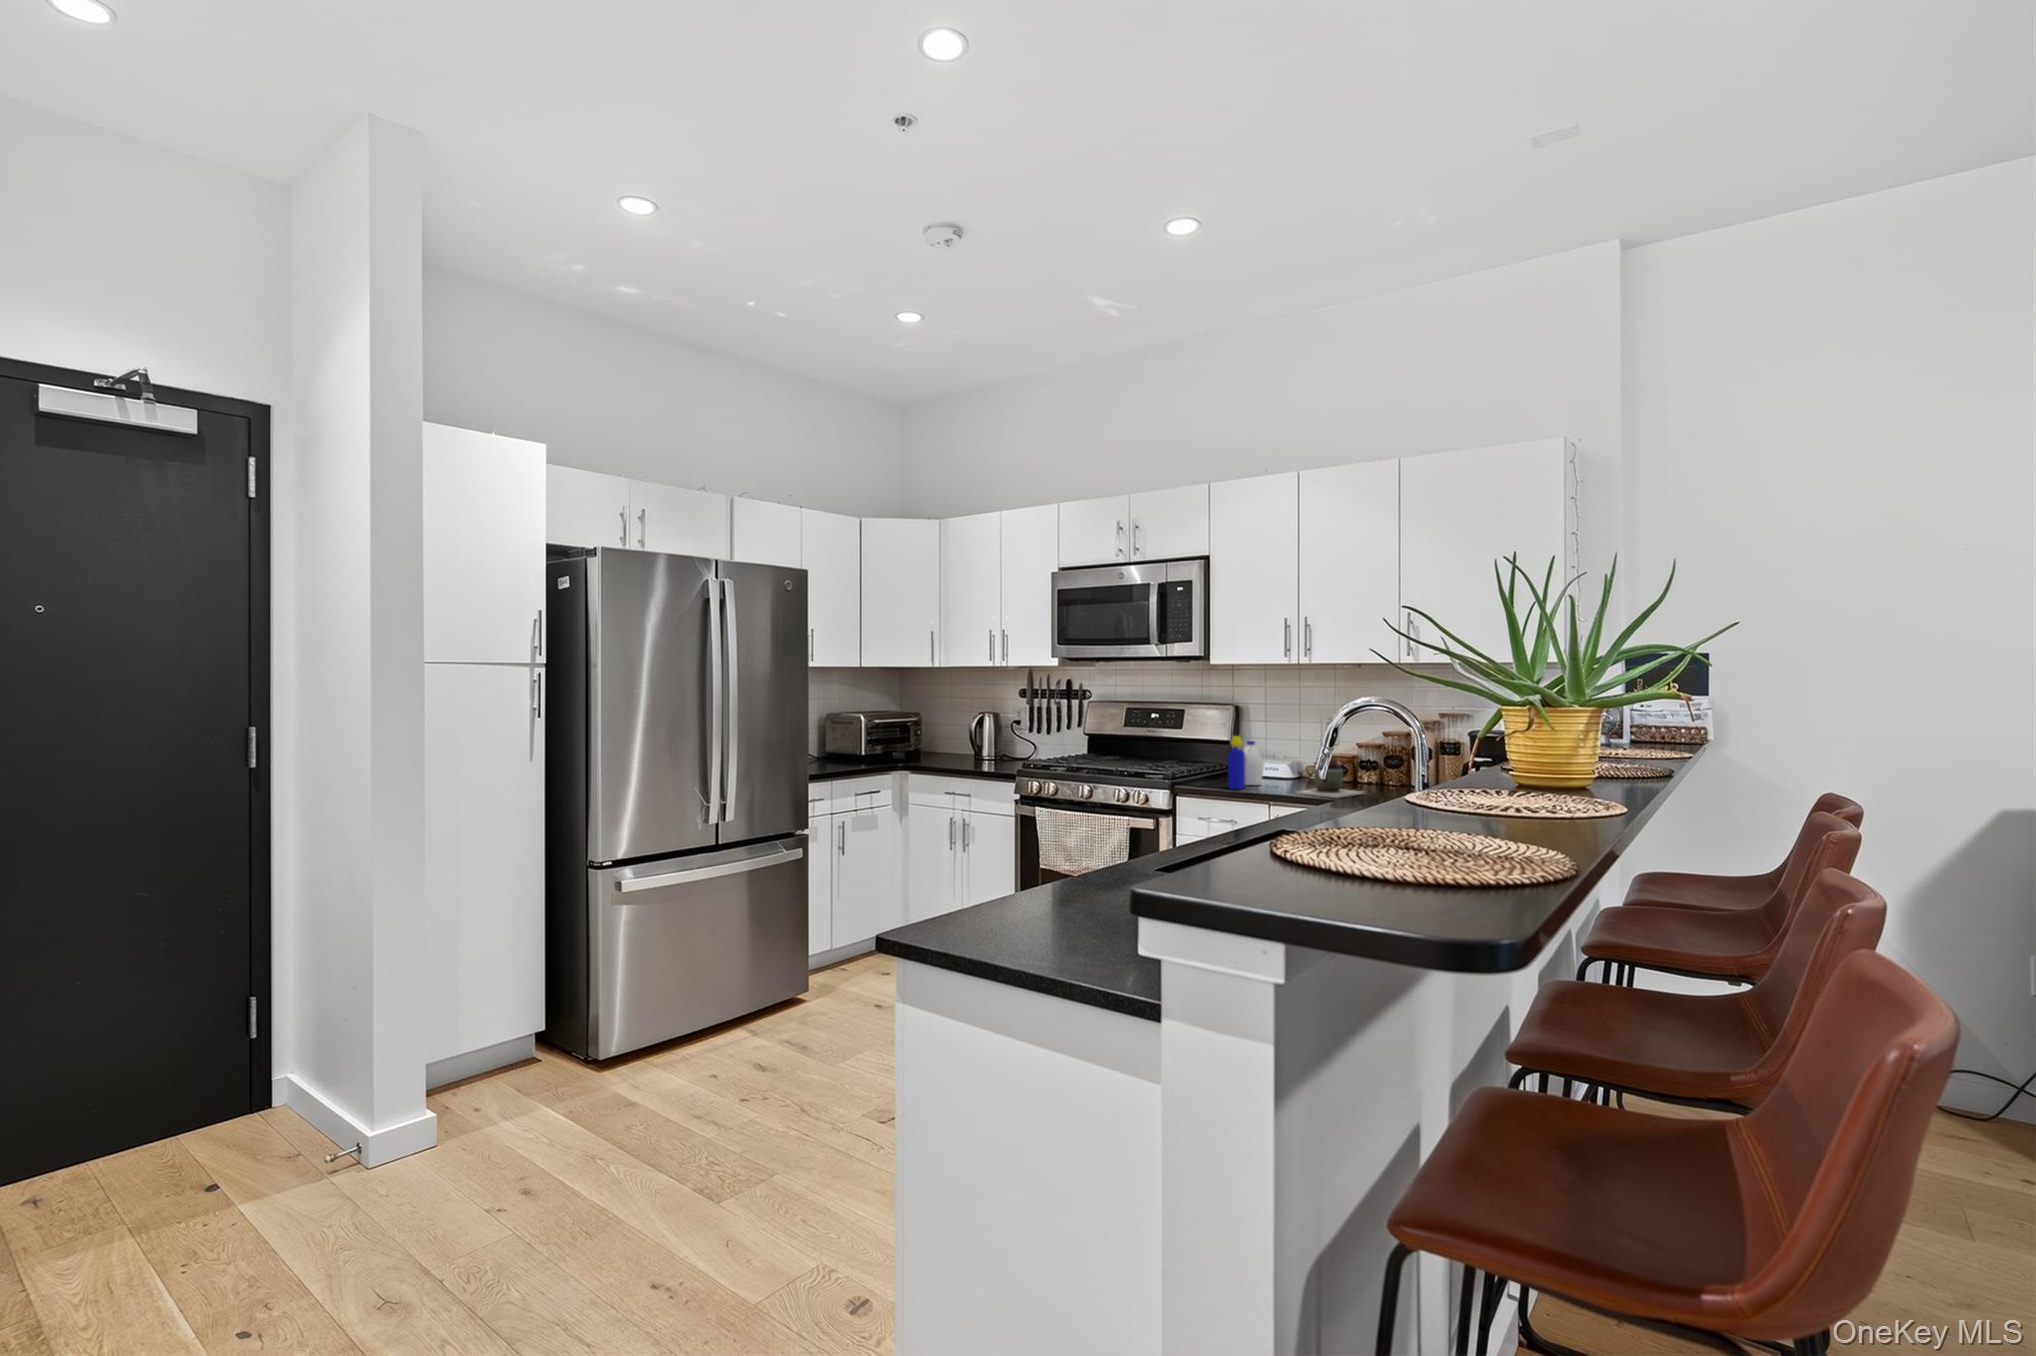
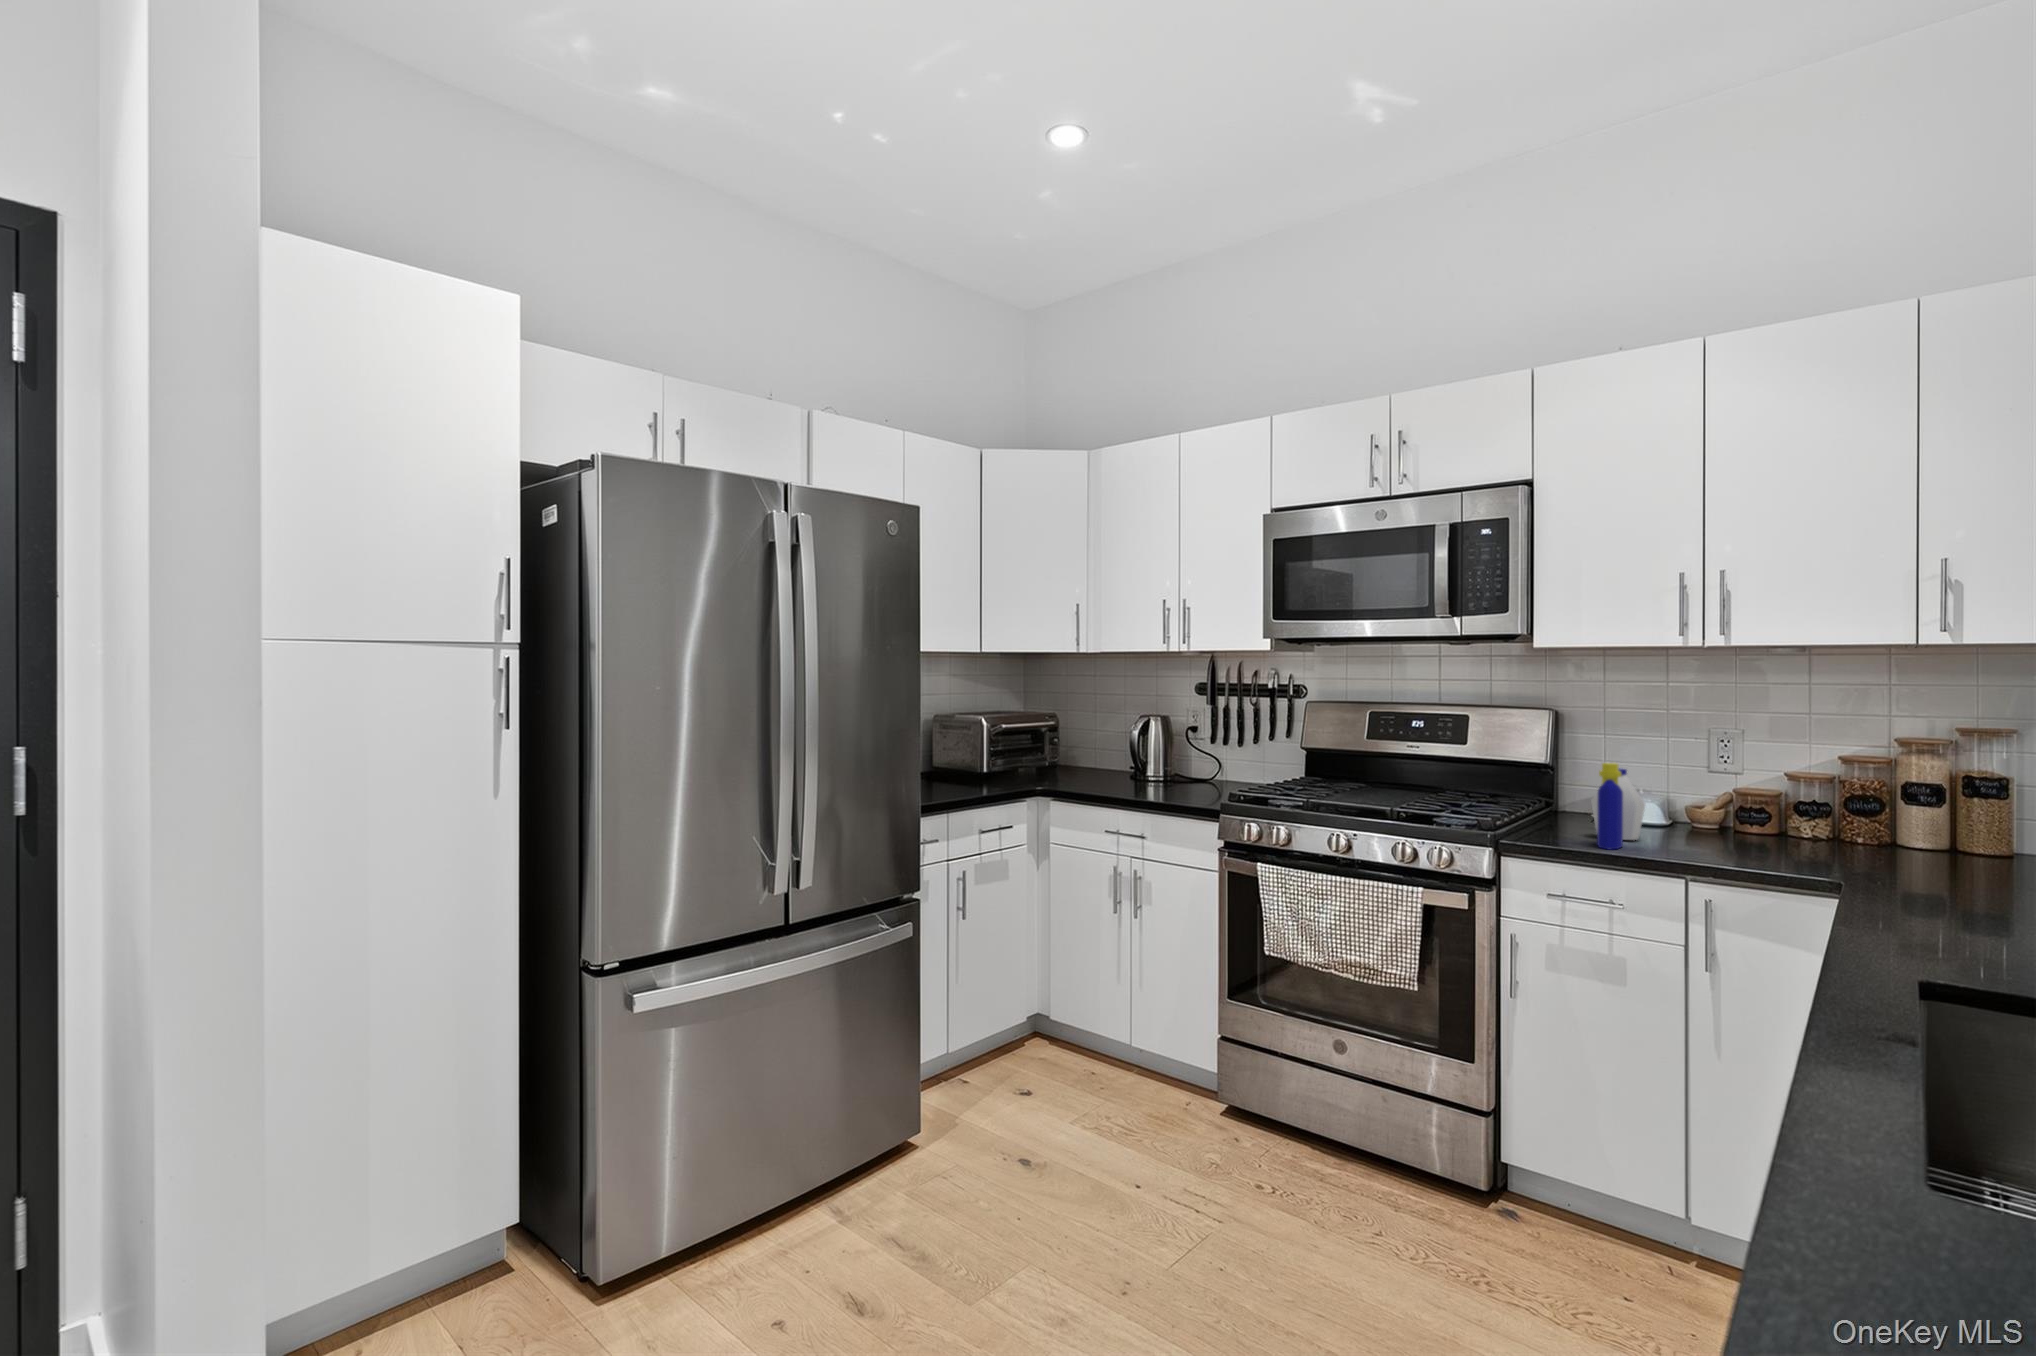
succulent plant: present [1296,758,1365,798] -> none [1732,801,1854,875]

